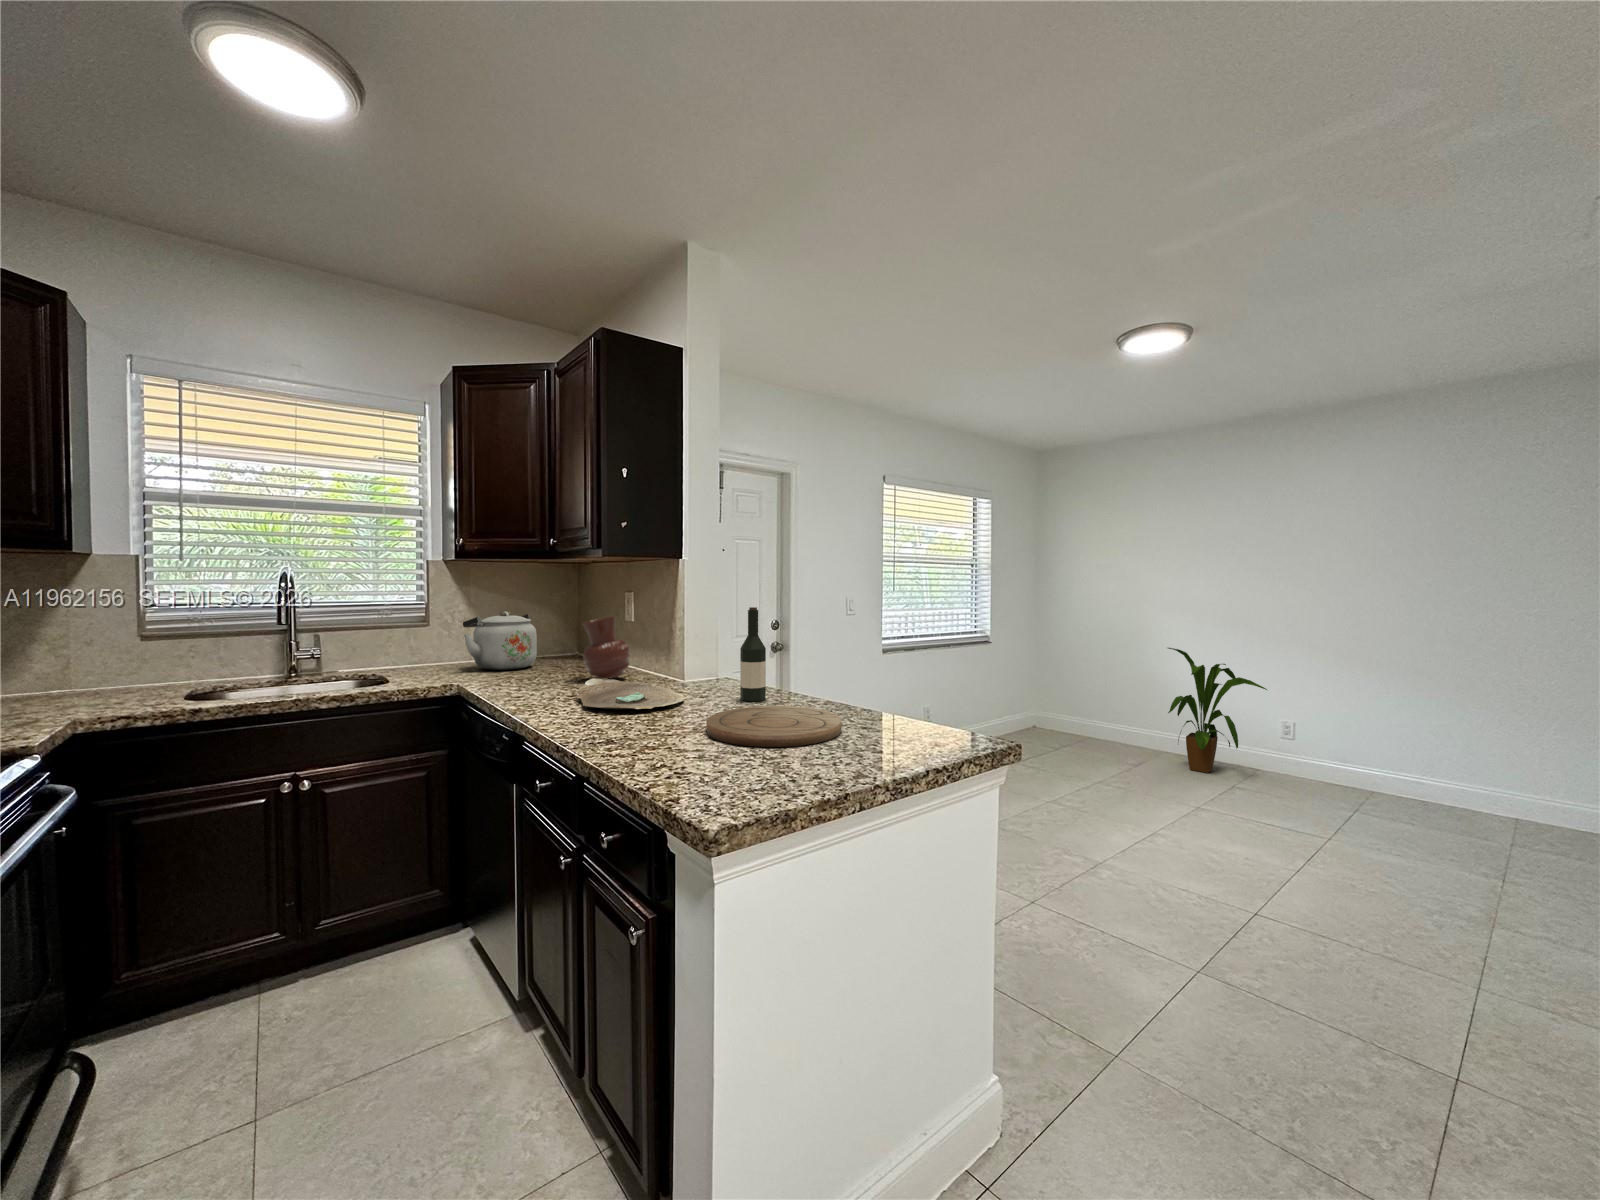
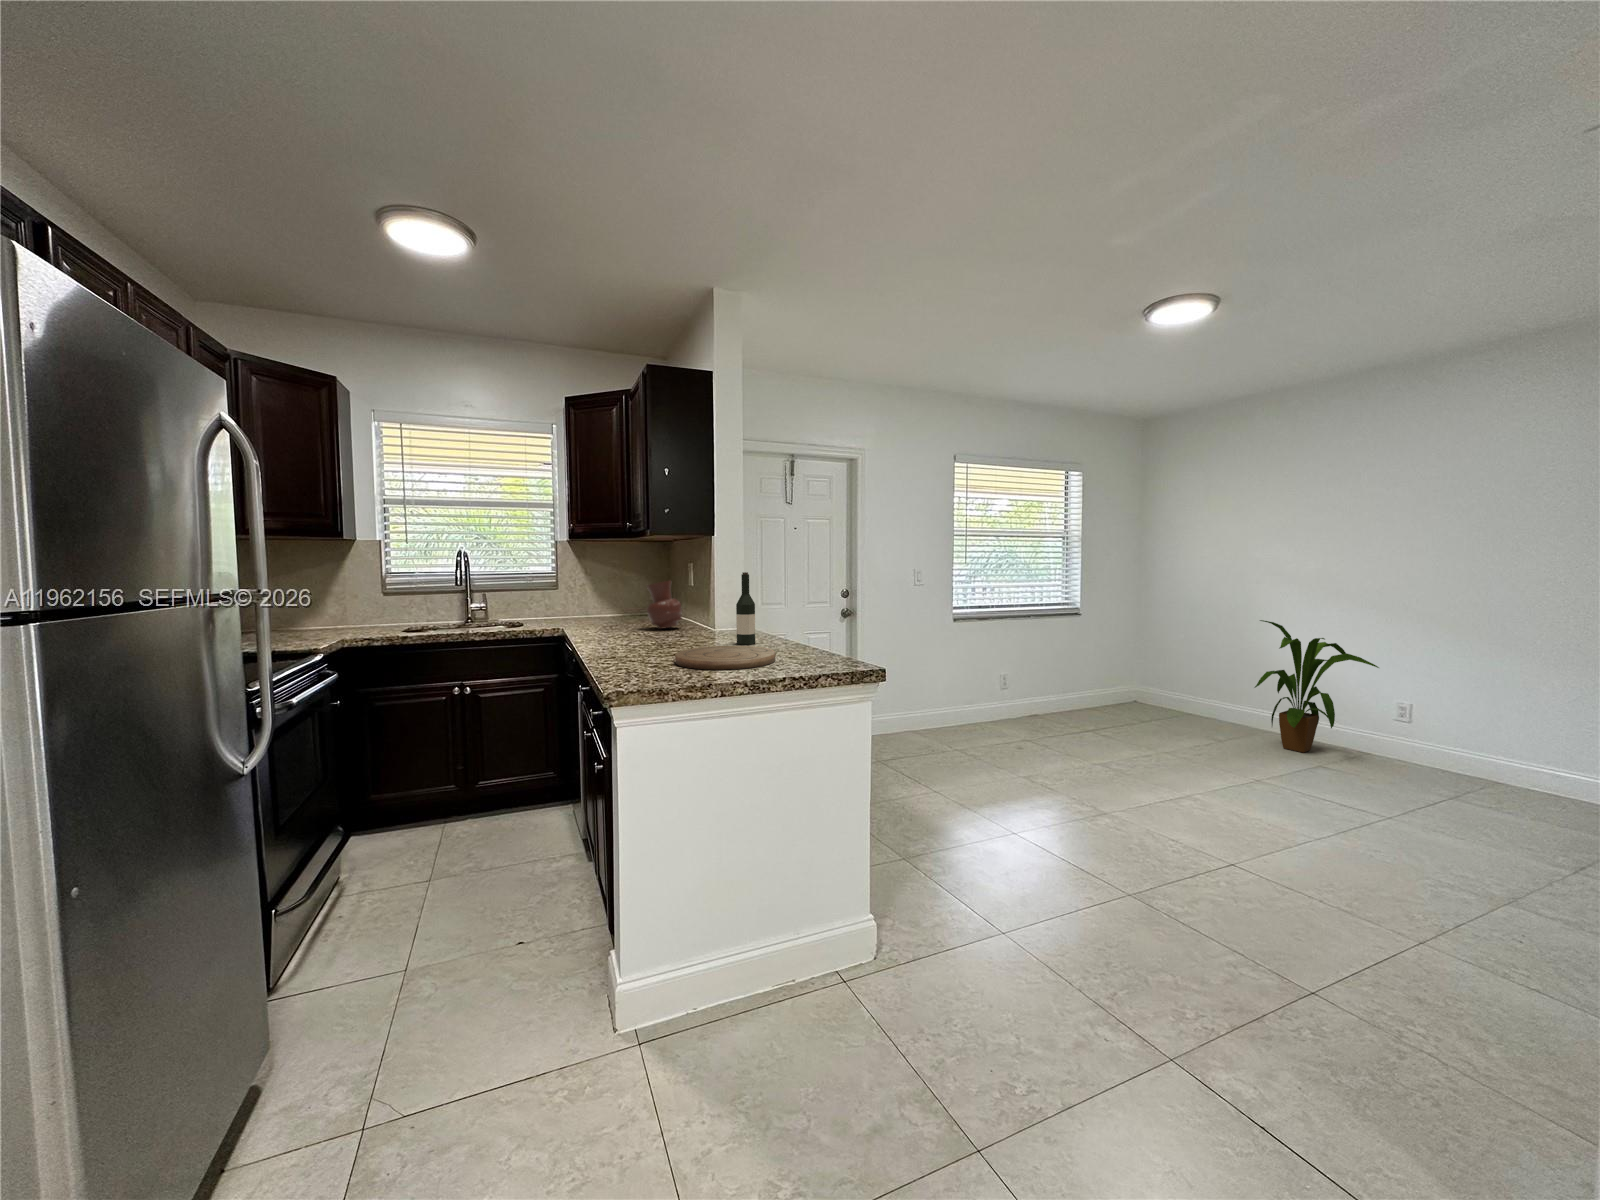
kettle: present [463,611,537,670] -> none [577,578,631,621]
decorative bowl: present [578,679,684,709] -> none [620,625,698,646]

